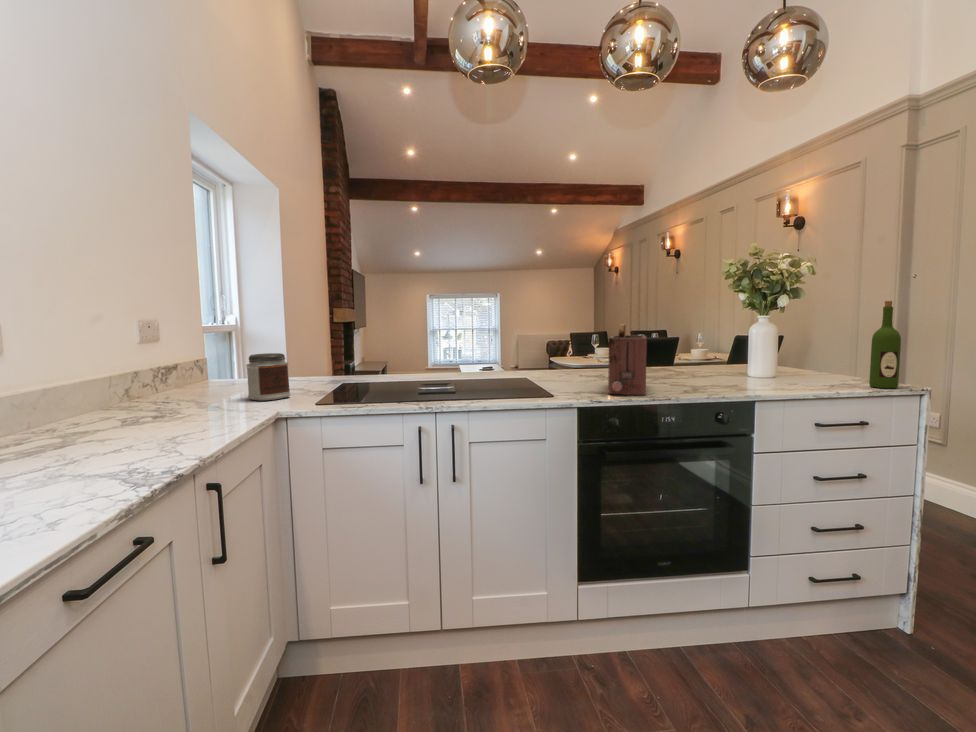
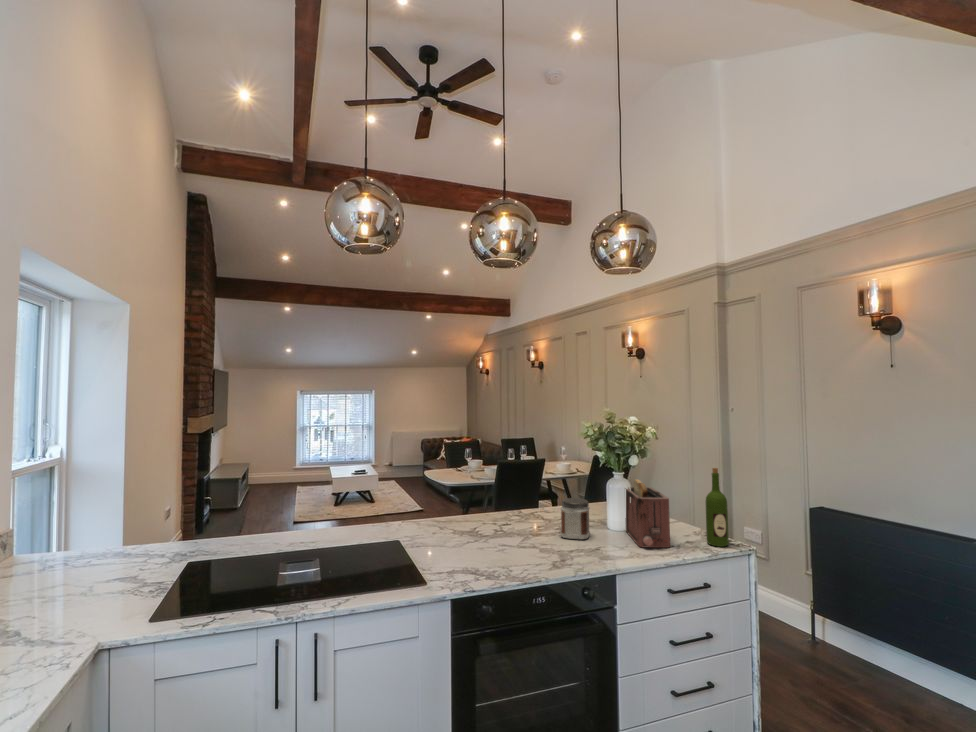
toaster: present [608,324,647,395] -> present [625,479,670,548]
jar: present [246,353,290,401] -> present [561,498,590,539]

